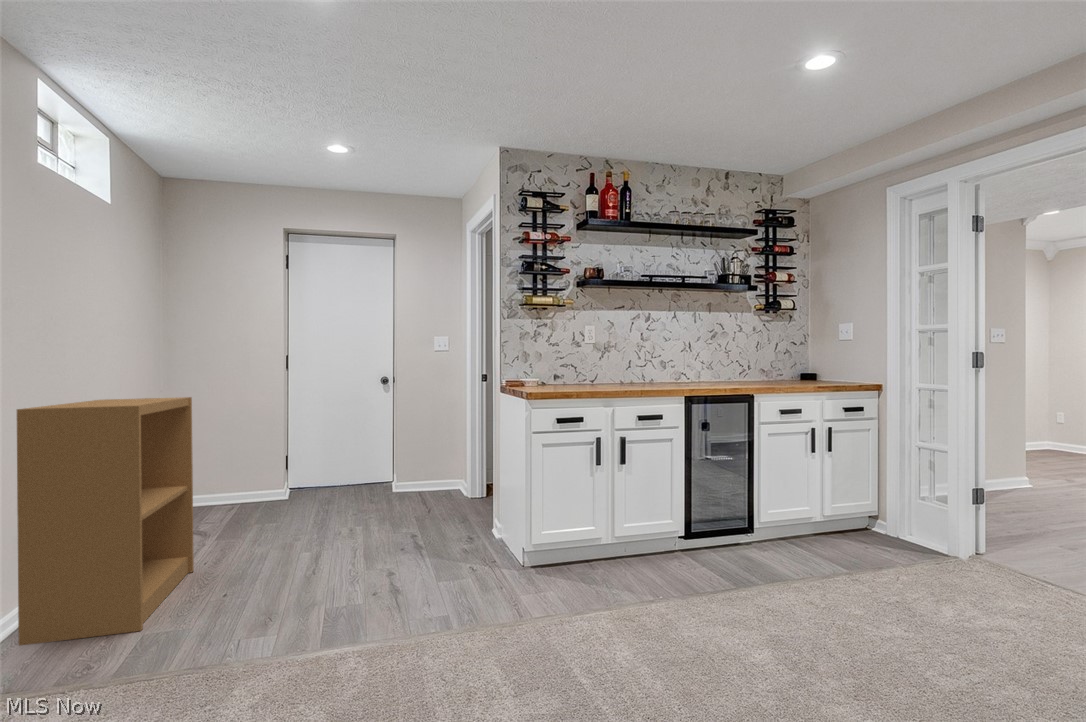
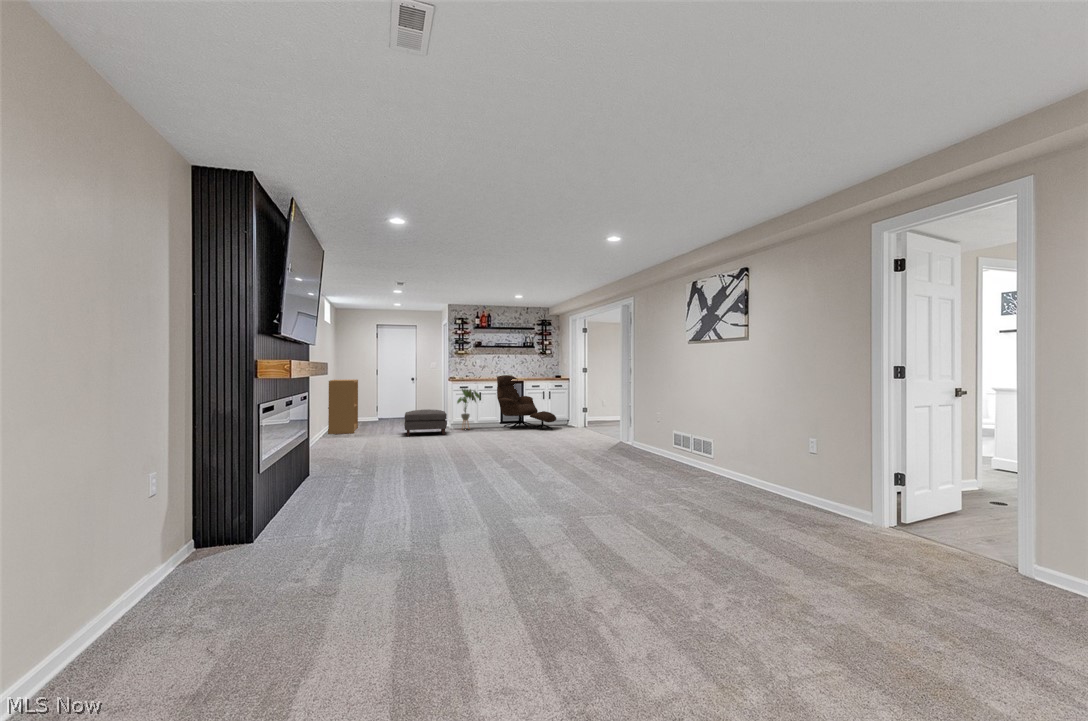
lounge chair: none [684,375,924,588] -> present [497,375,556,430]
house plant: none [553,426,649,585] -> present [457,389,480,429]
ottoman: none [351,523,545,677] -> present [404,409,447,436]

